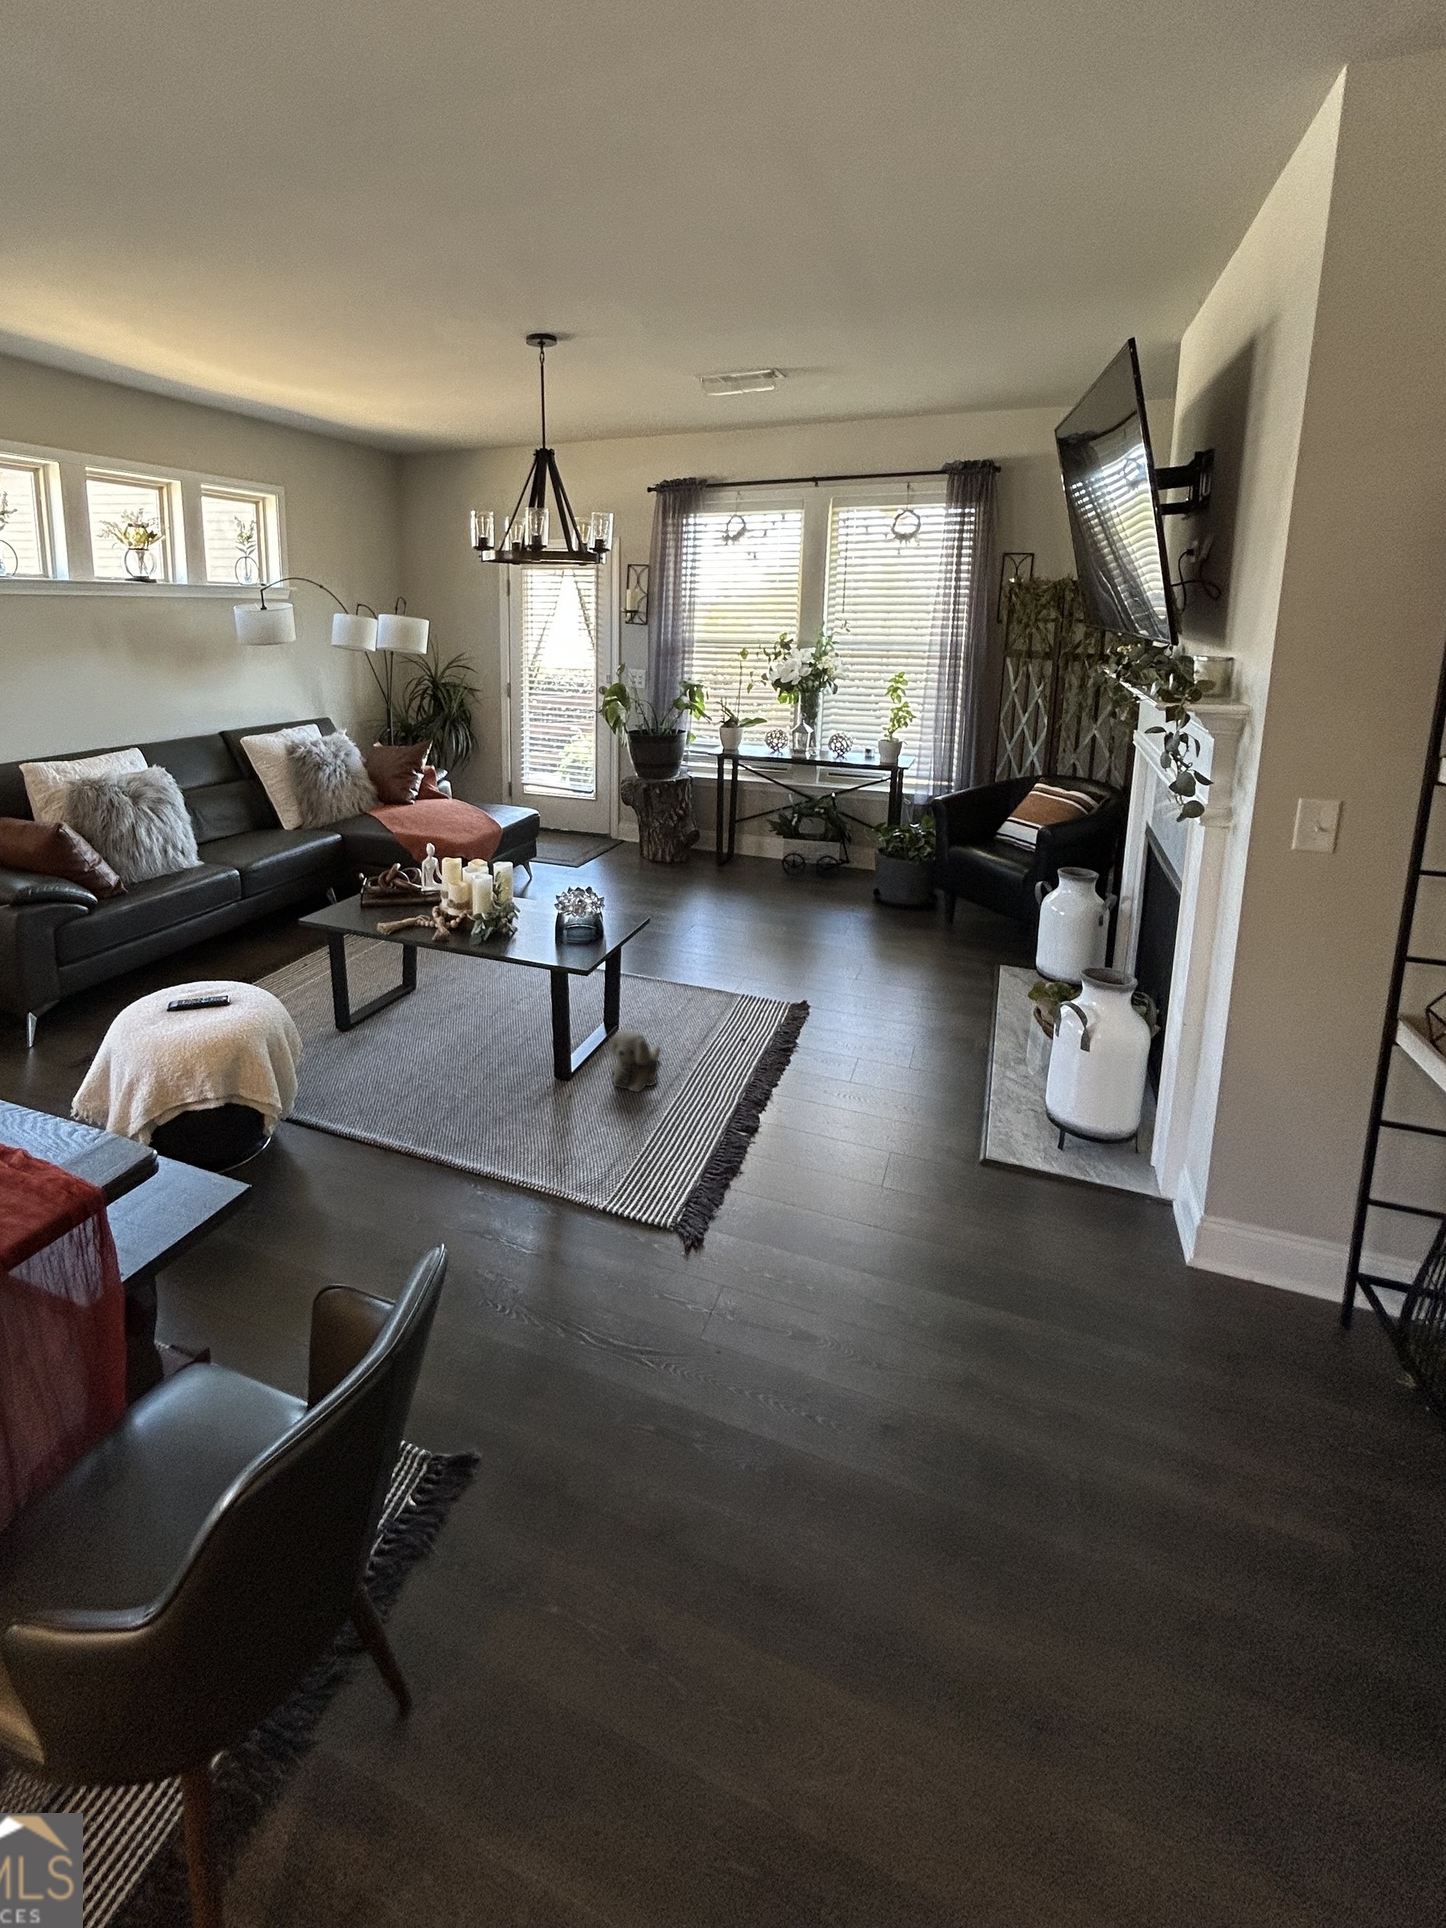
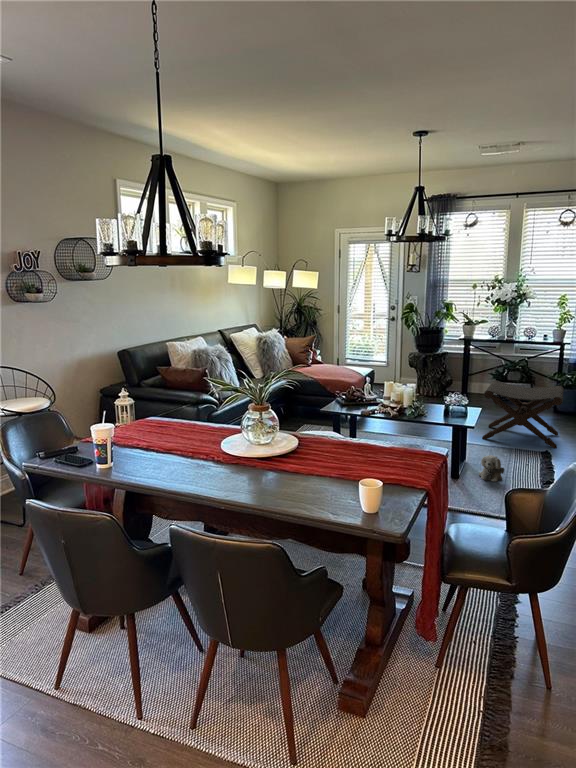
footstool: none [686,845,856,996] -> present [482,380,564,449]

